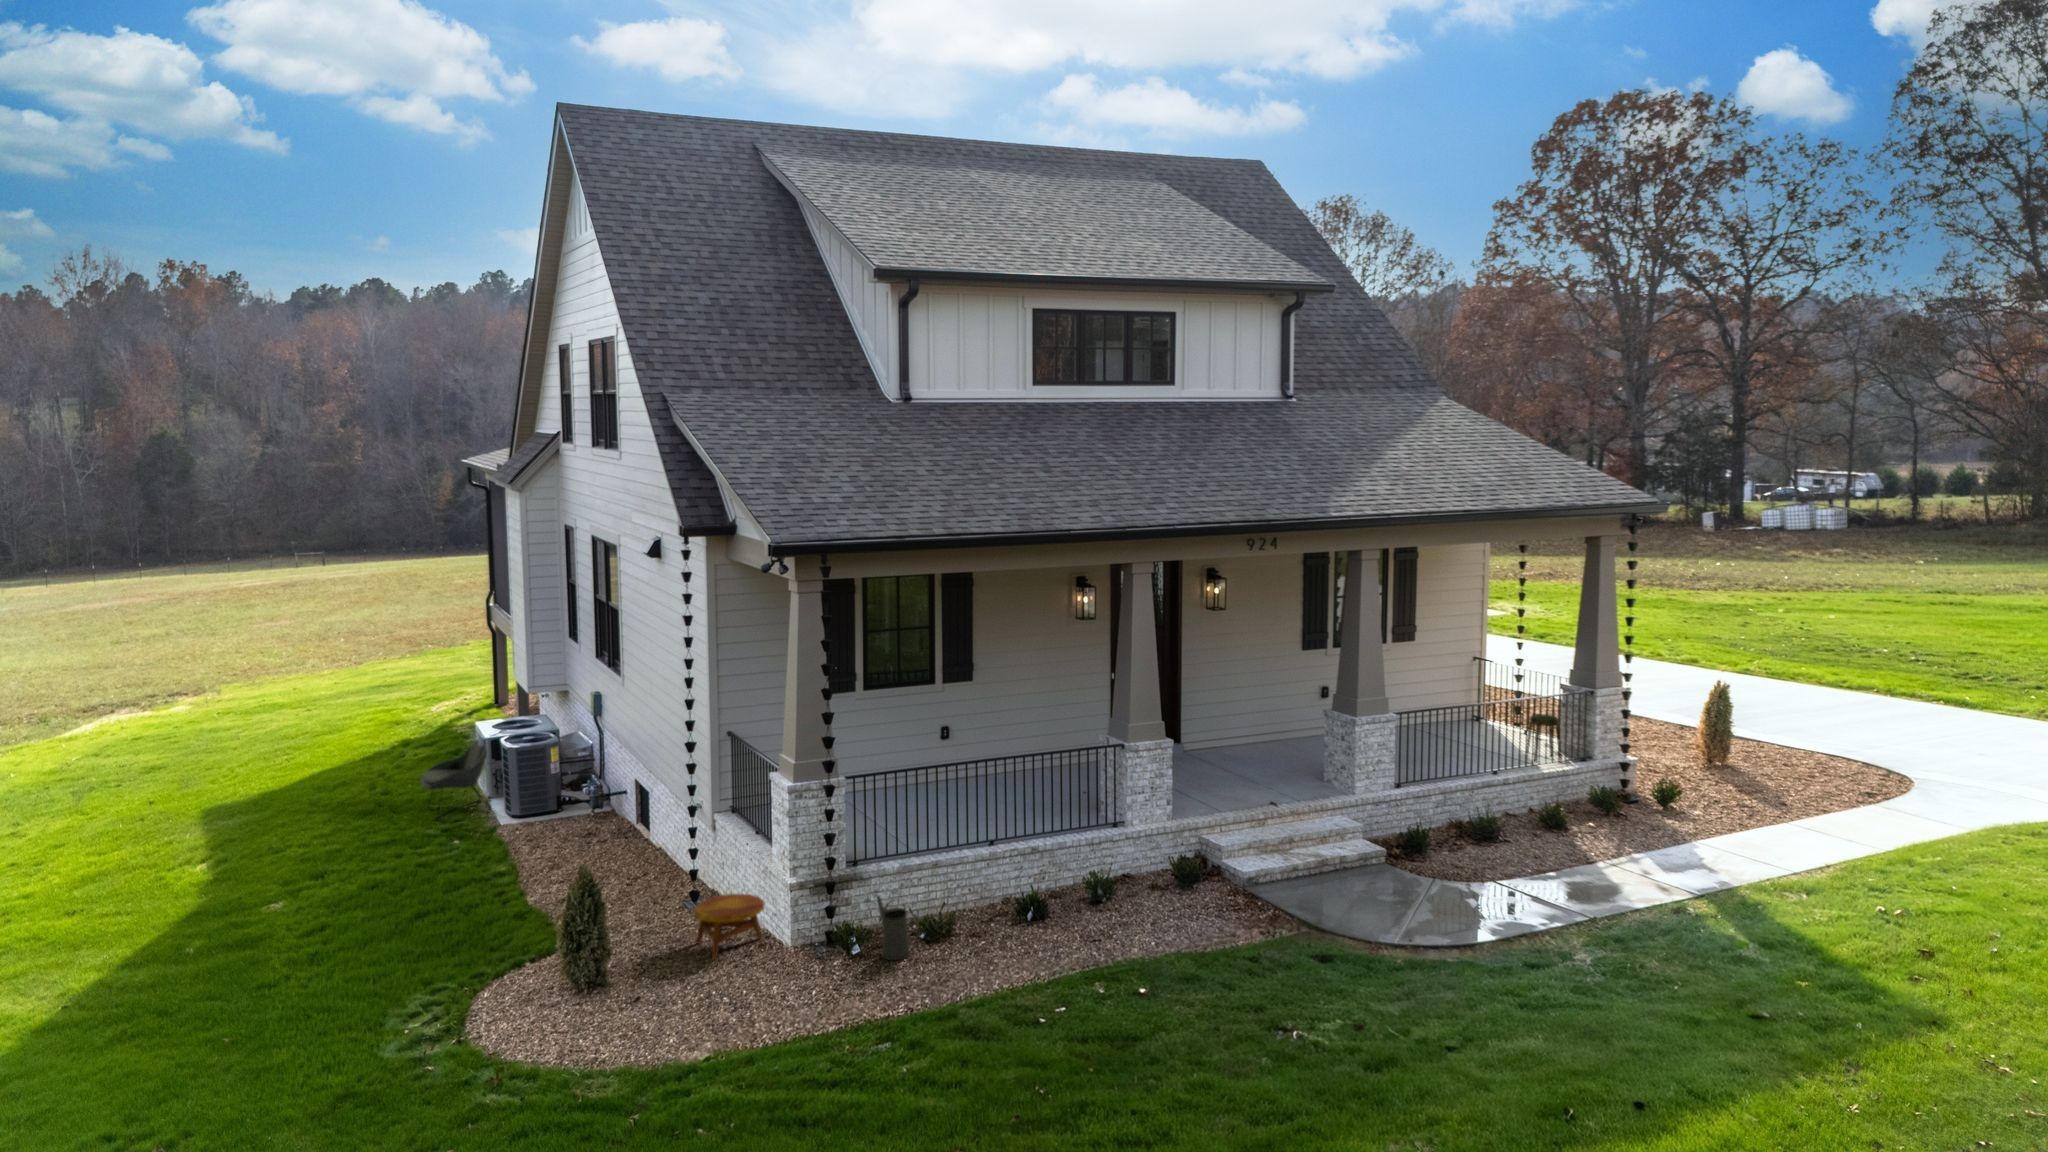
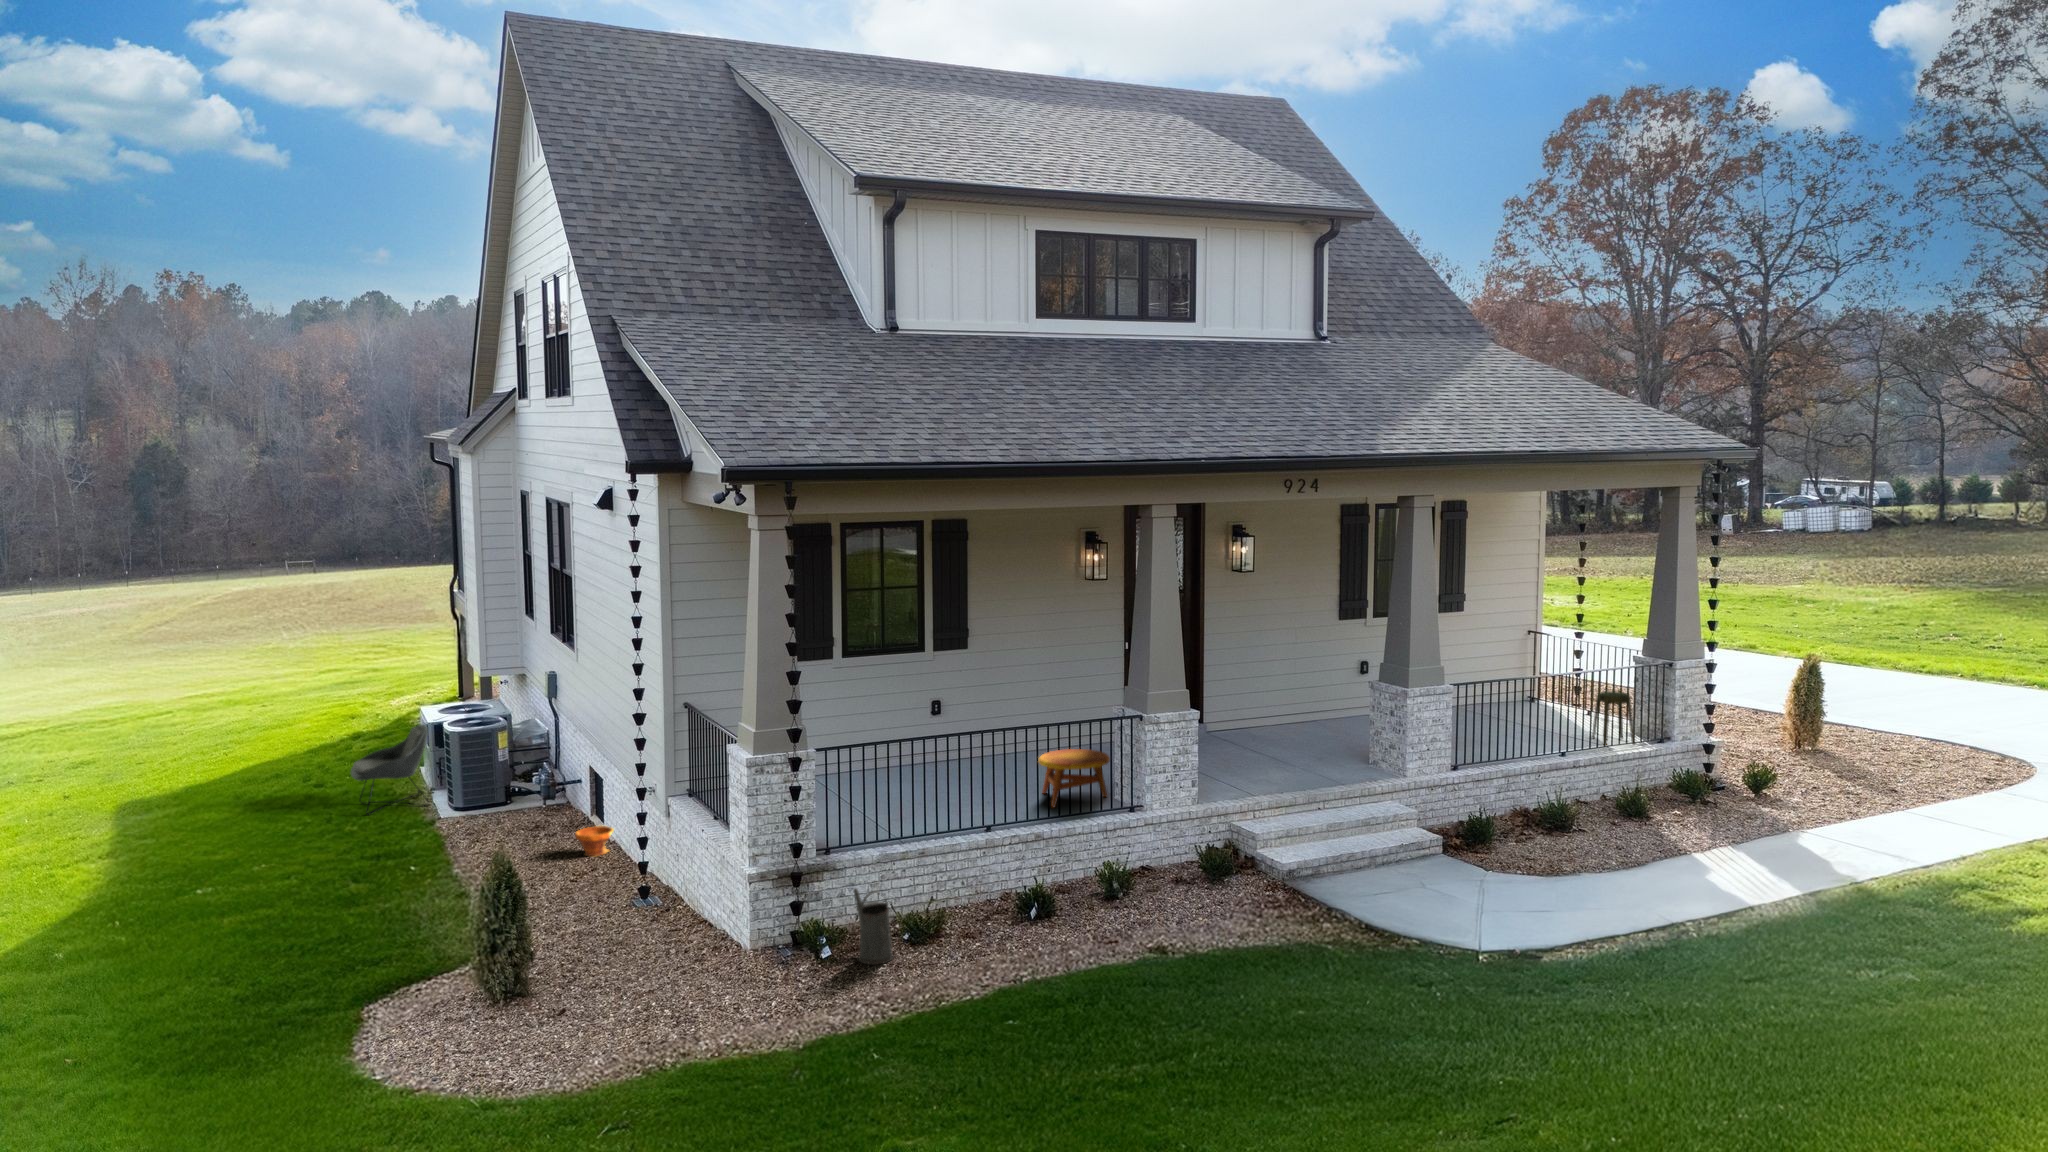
planter: none [629,834,663,861] -> present [575,826,614,856]
side table: present [694,894,765,960] -> present [1038,749,1110,807]

